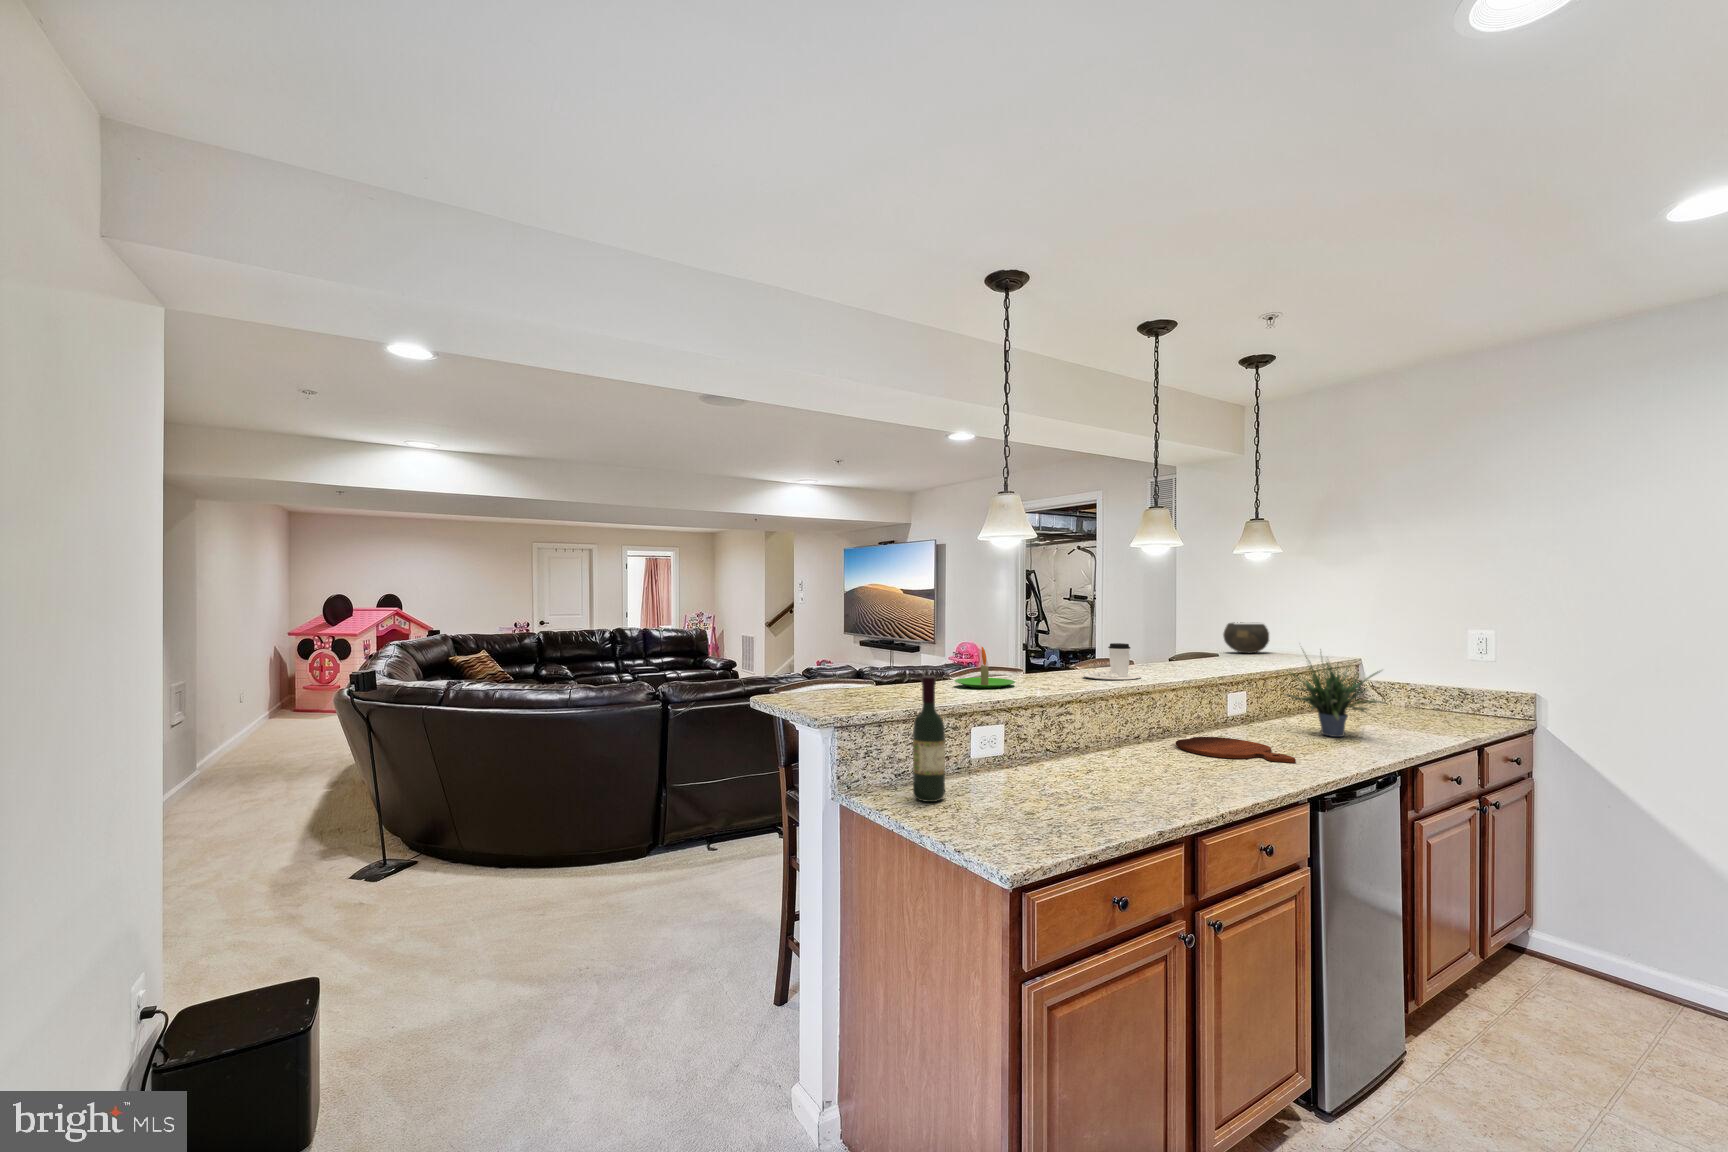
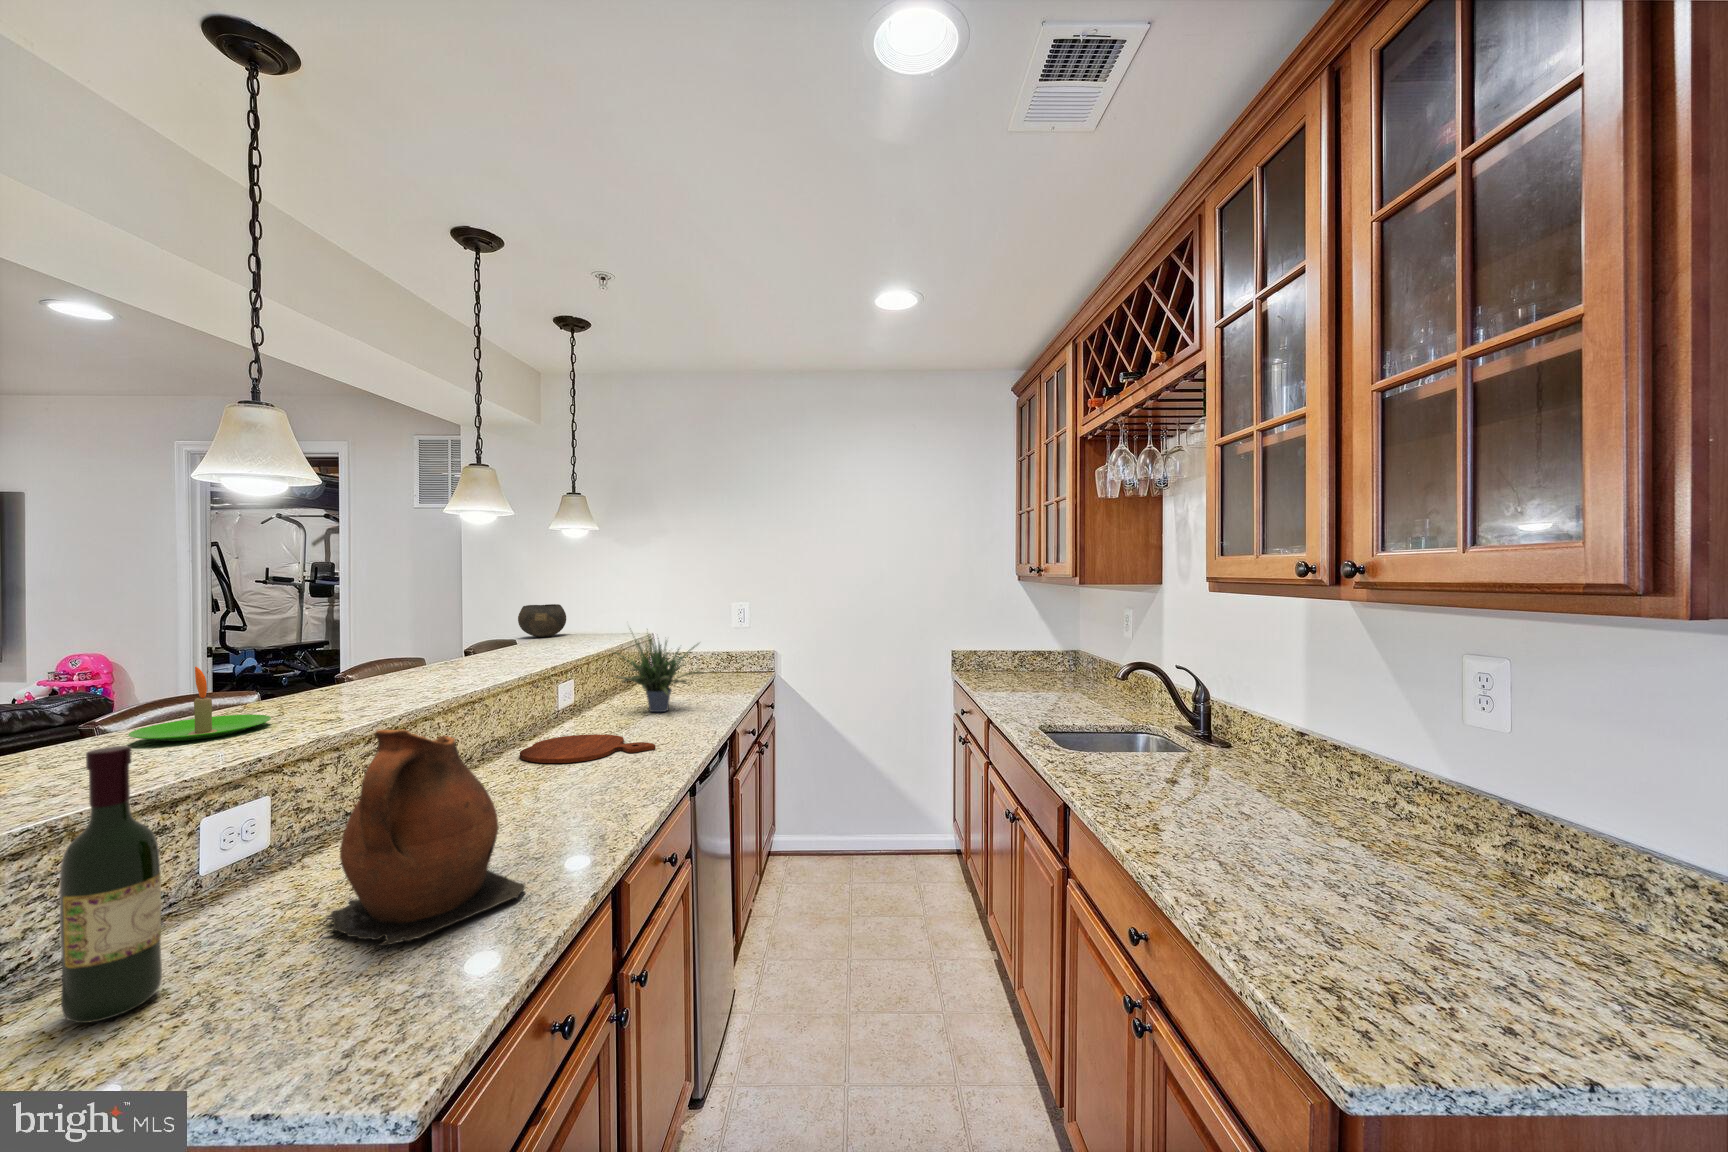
coffee cup: present [1082,643,1141,680] -> none [377,639,466,691]
ceramic pitcher: none [1009,688,1119,818] -> present [319,729,525,946]

